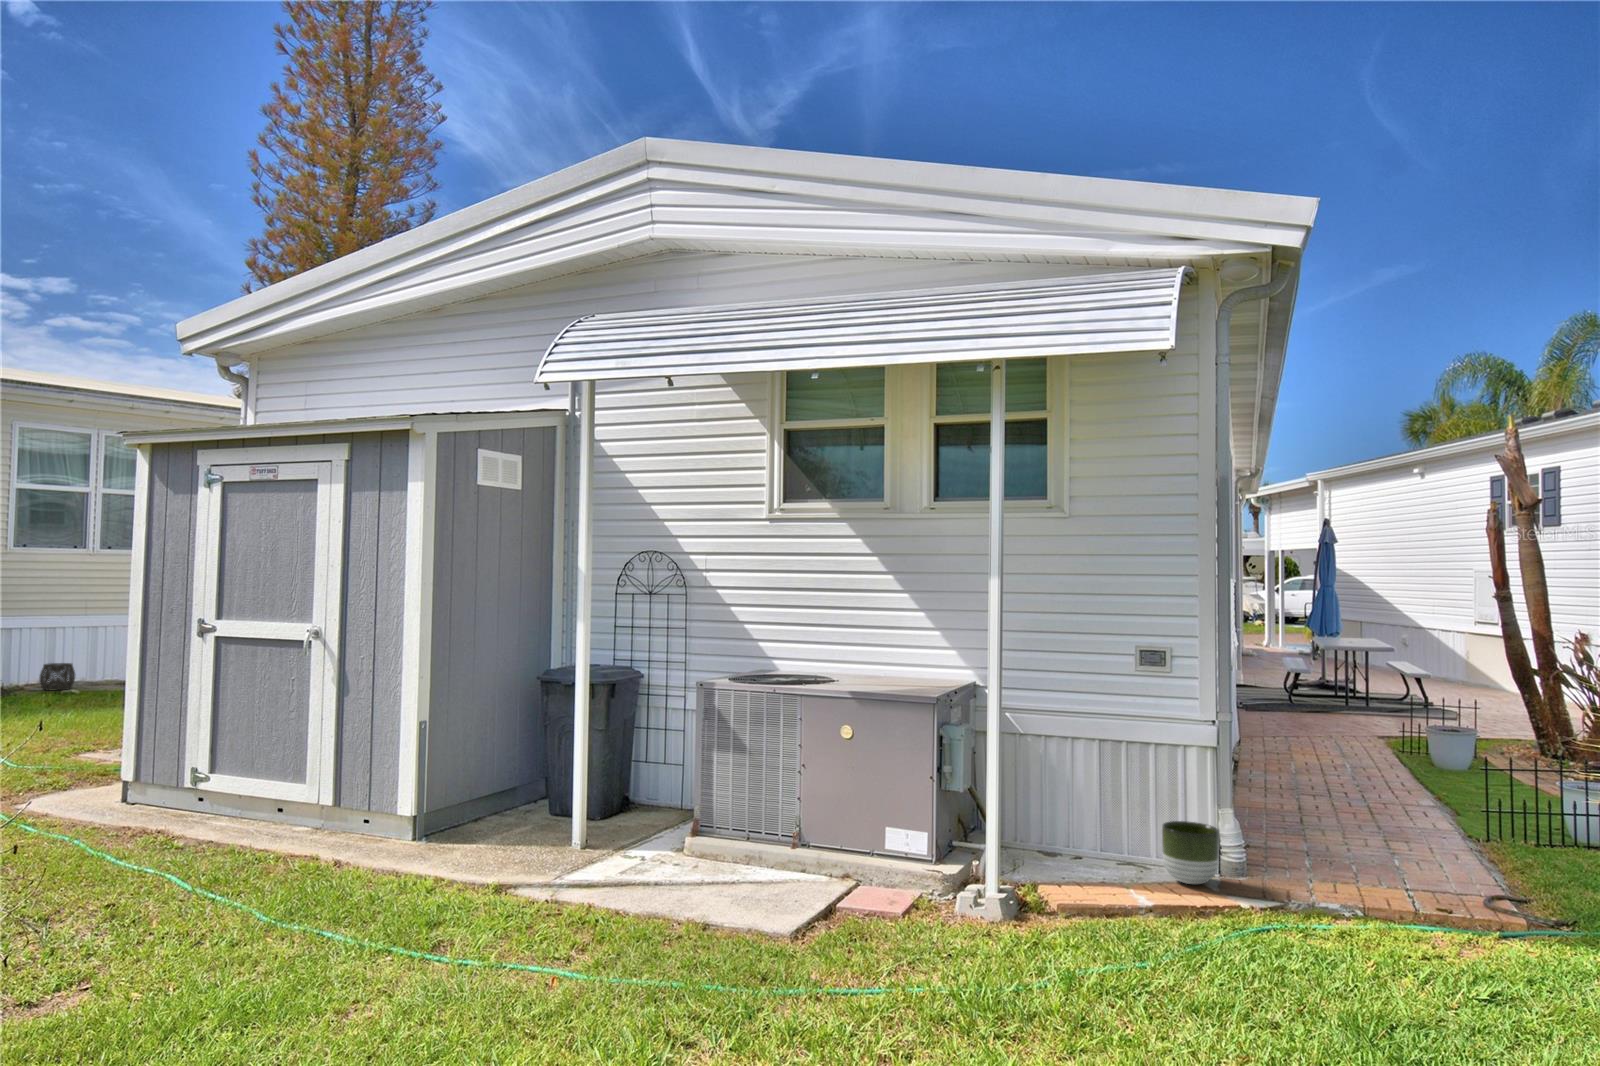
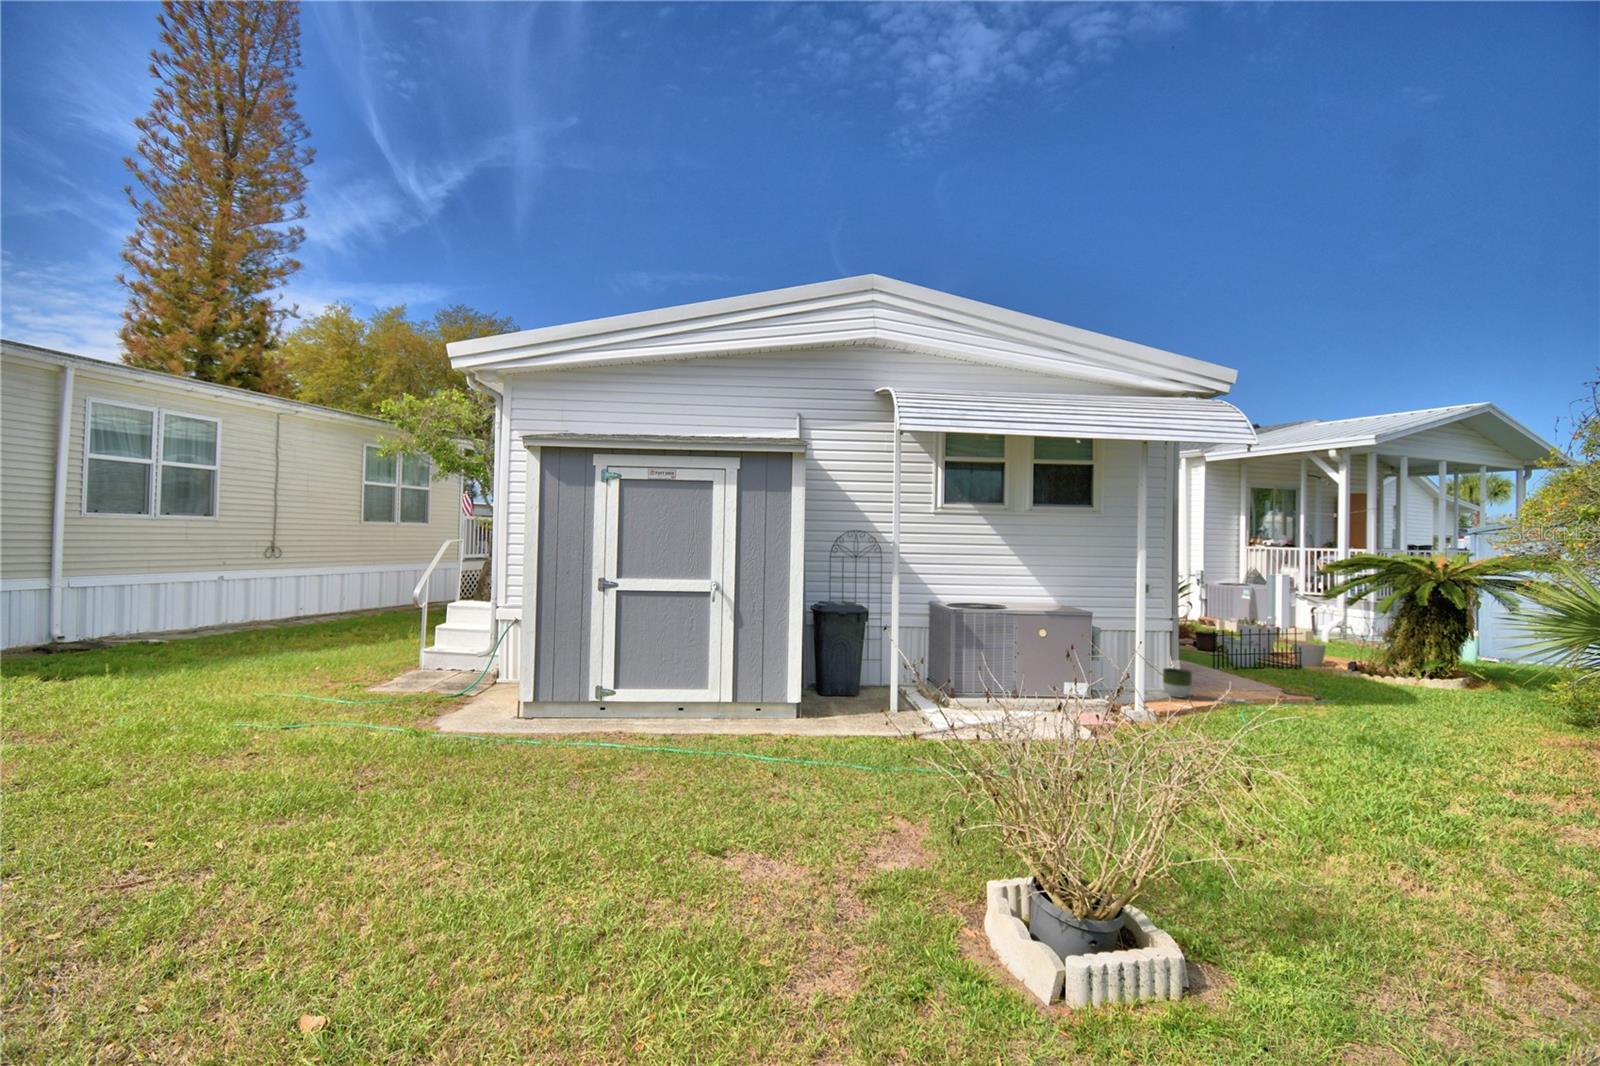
woven basket: present [39,663,75,690] -> none [115,617,152,642]

